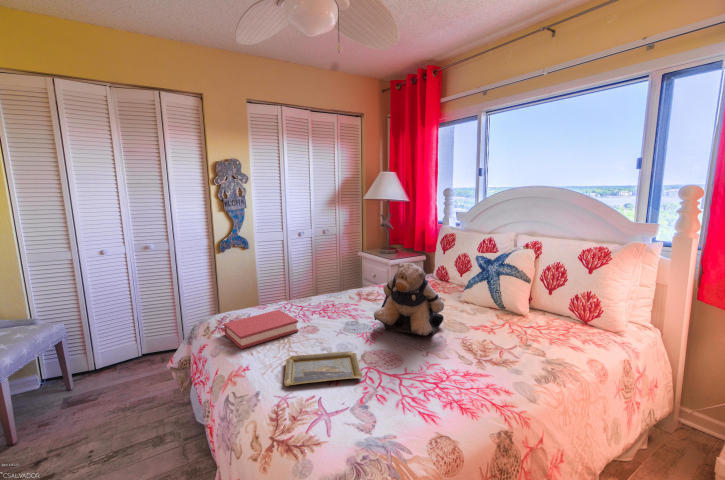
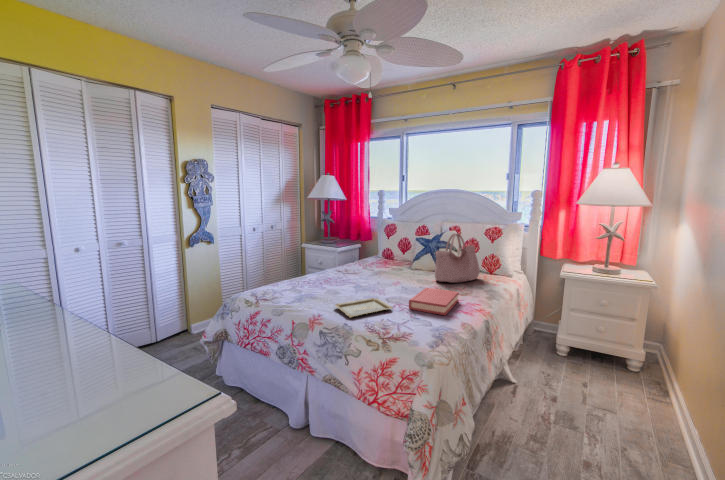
handbag: none [475,257,557,336] -> present [435,233,480,283]
teddy bear: present [374,263,444,336] -> none [372,238,419,287]
hardback book: present [224,310,299,349] -> present [409,288,459,315]

